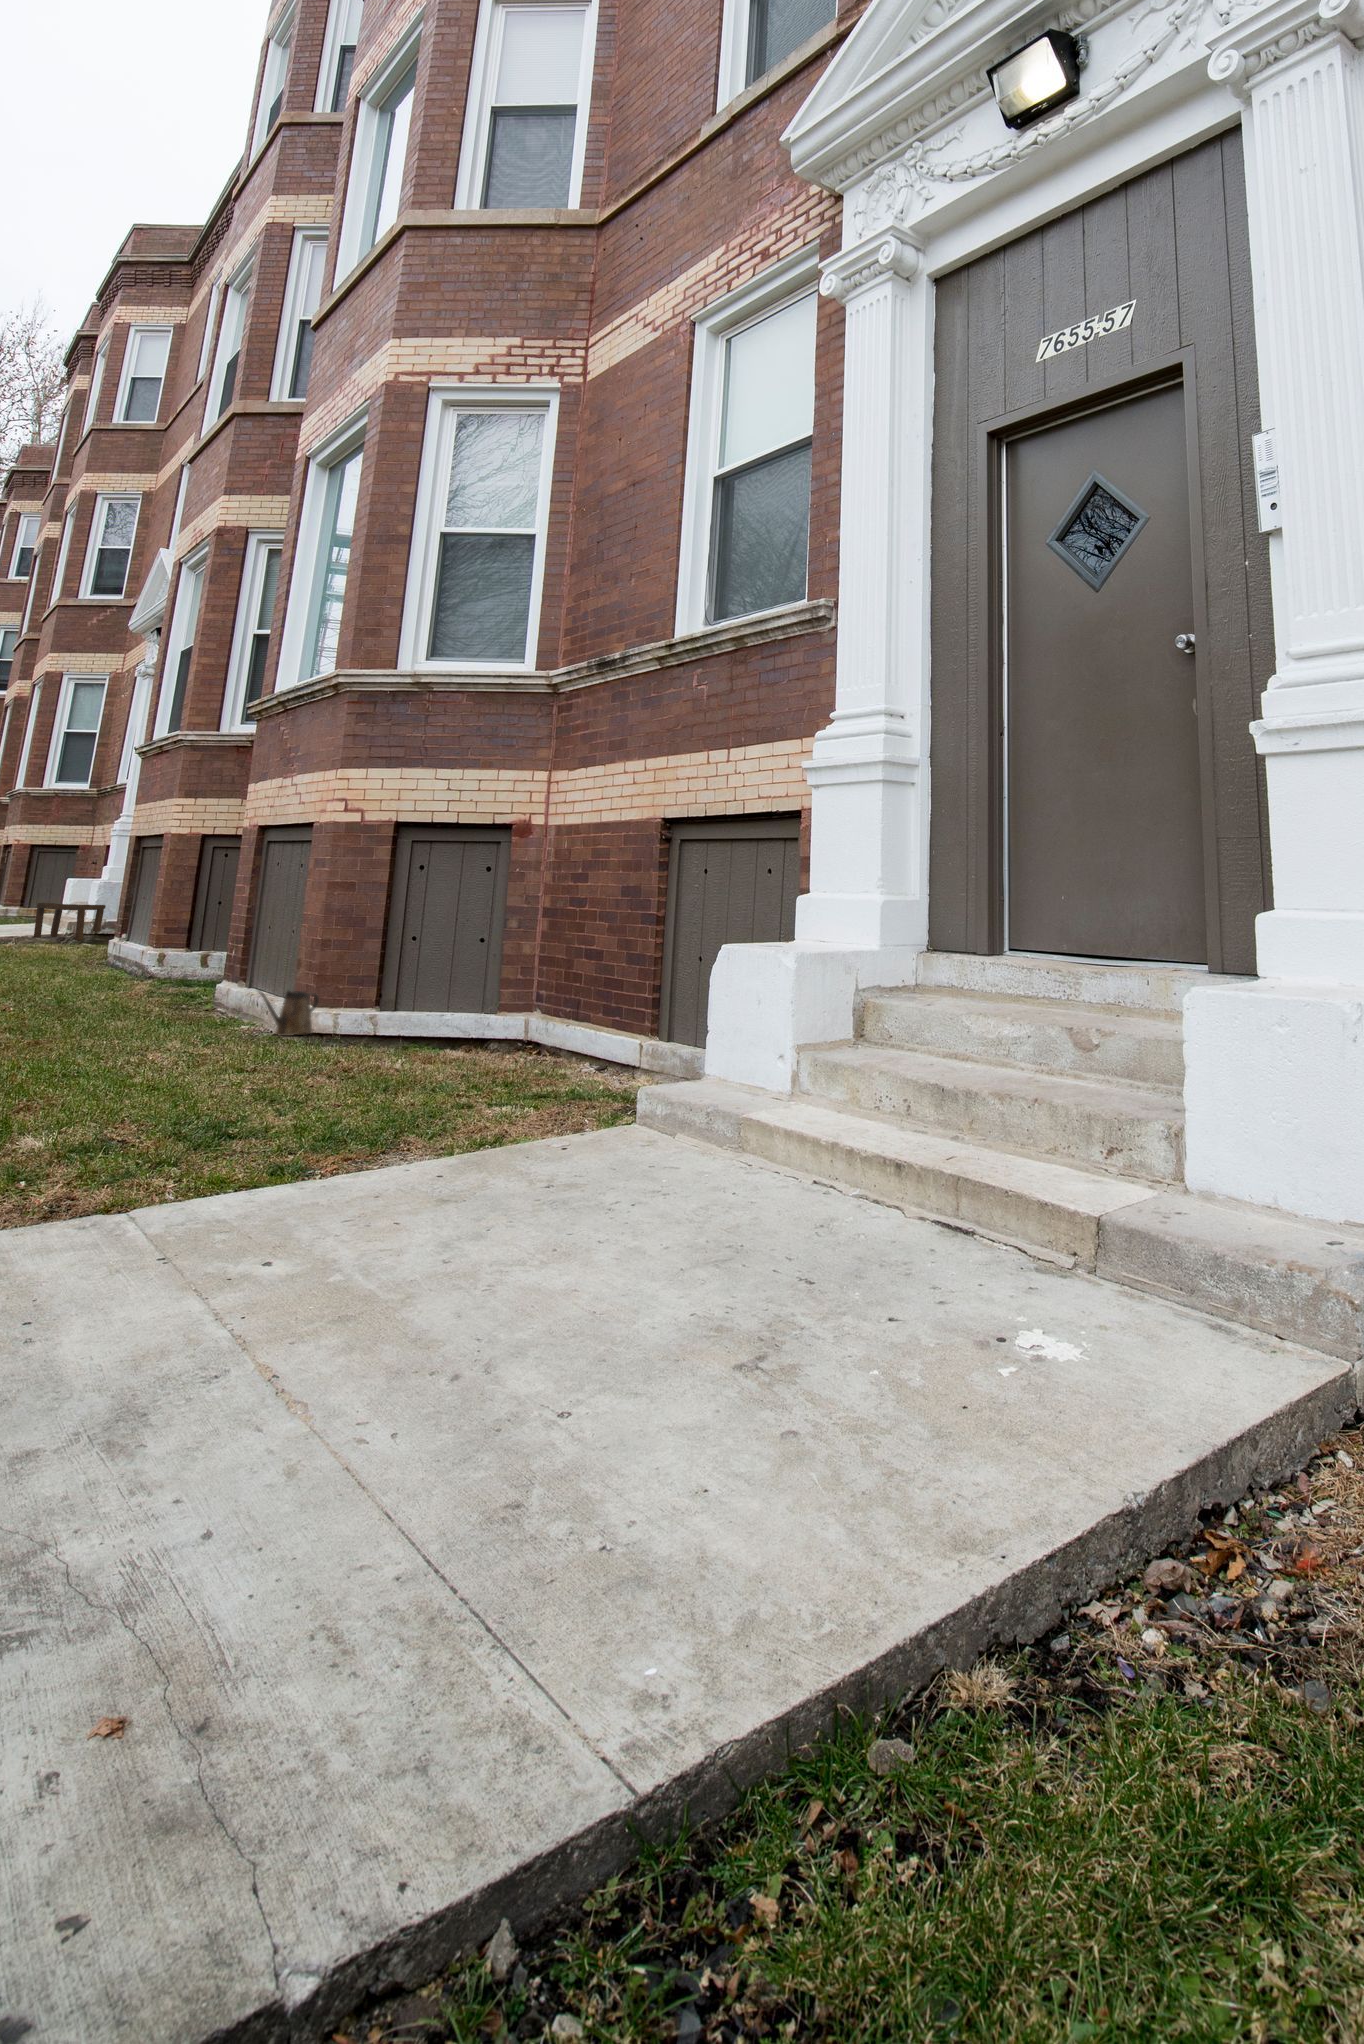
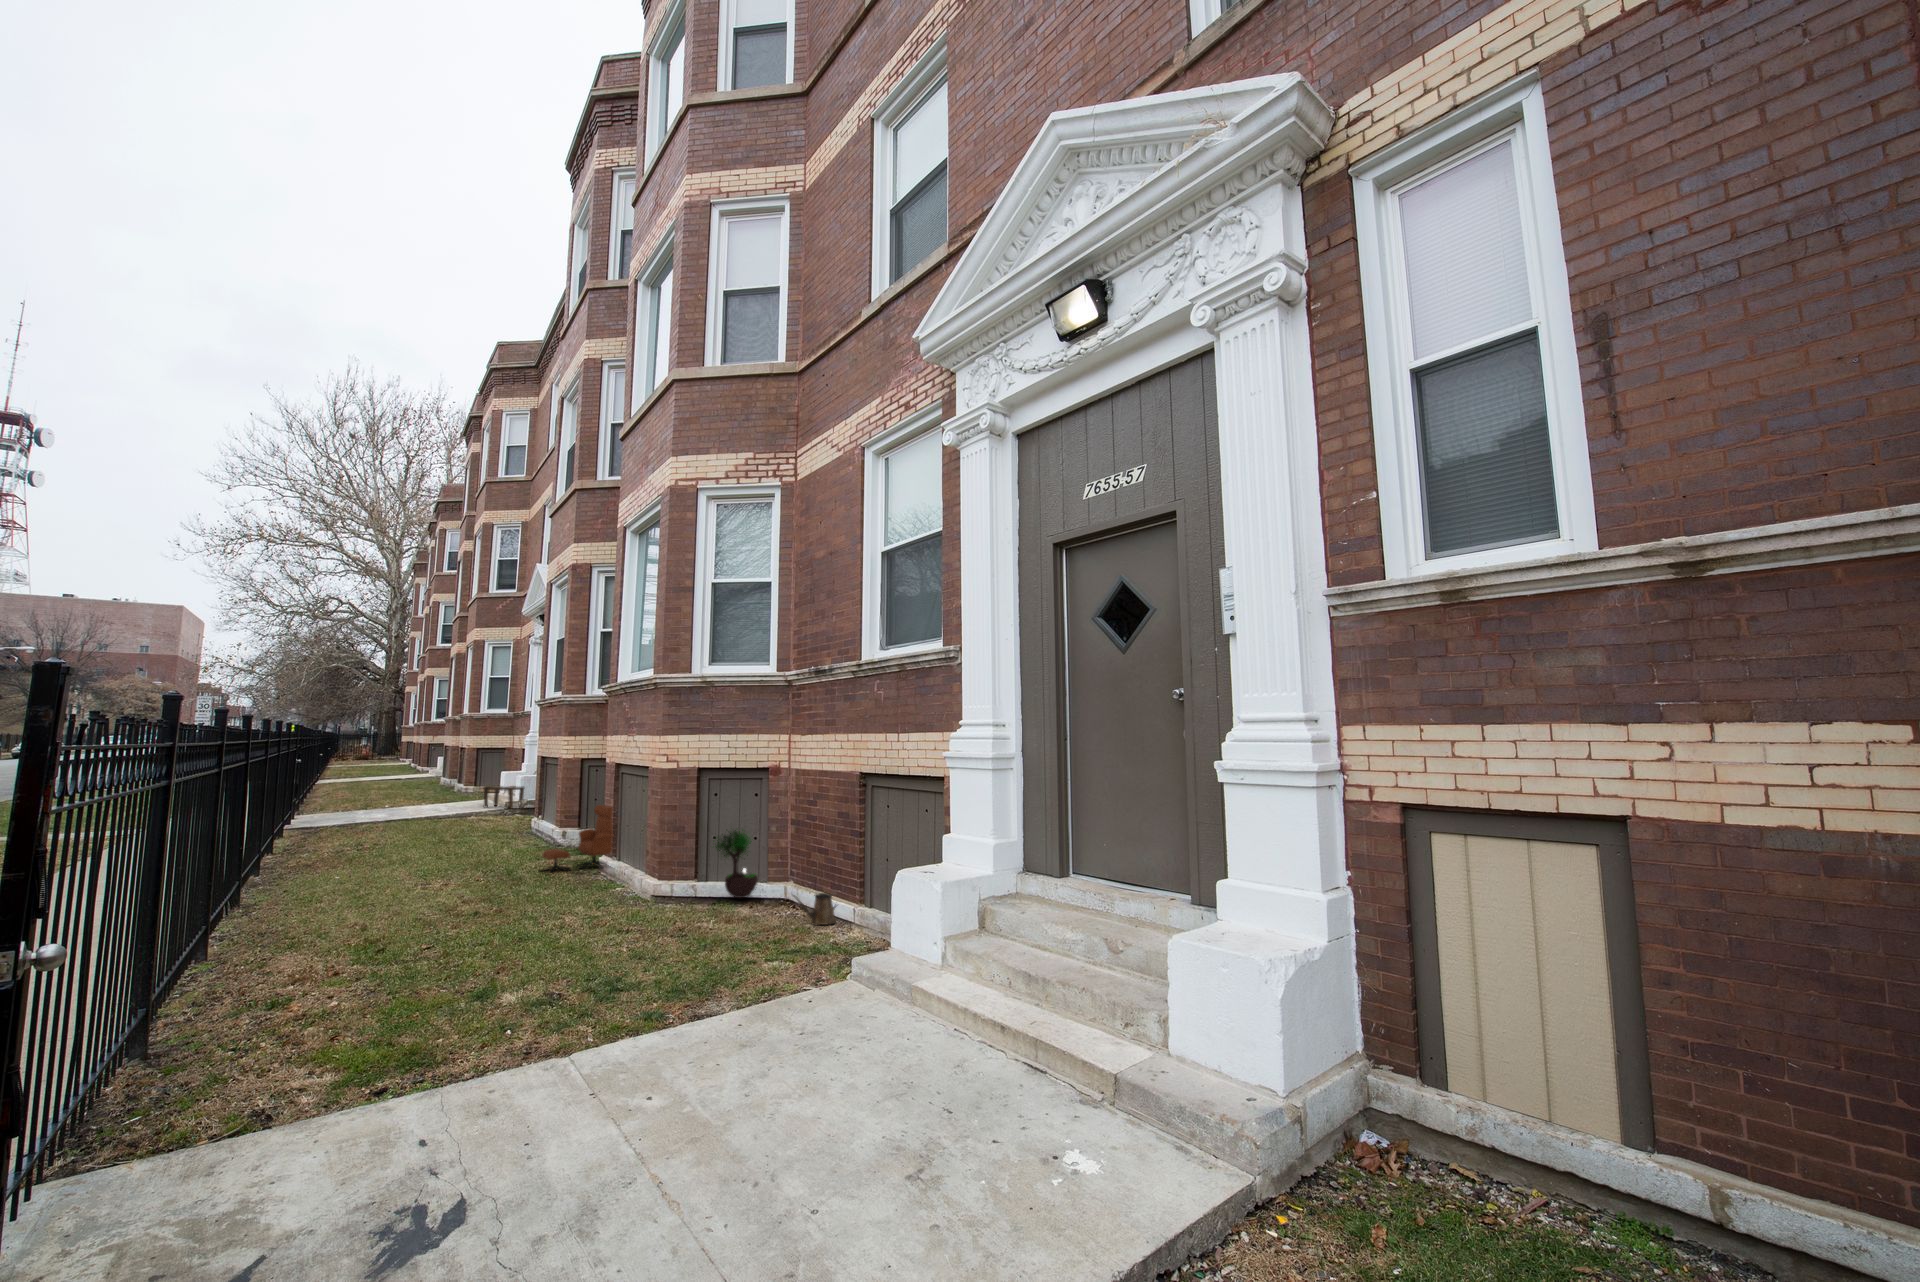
lounge chair: none [115,902,252,1009] -> present [542,805,613,872]
potted tree: none [410,916,486,1043] -> present [713,830,758,898]
watering can: present [259,991,319,1036] -> present [794,893,836,925]

